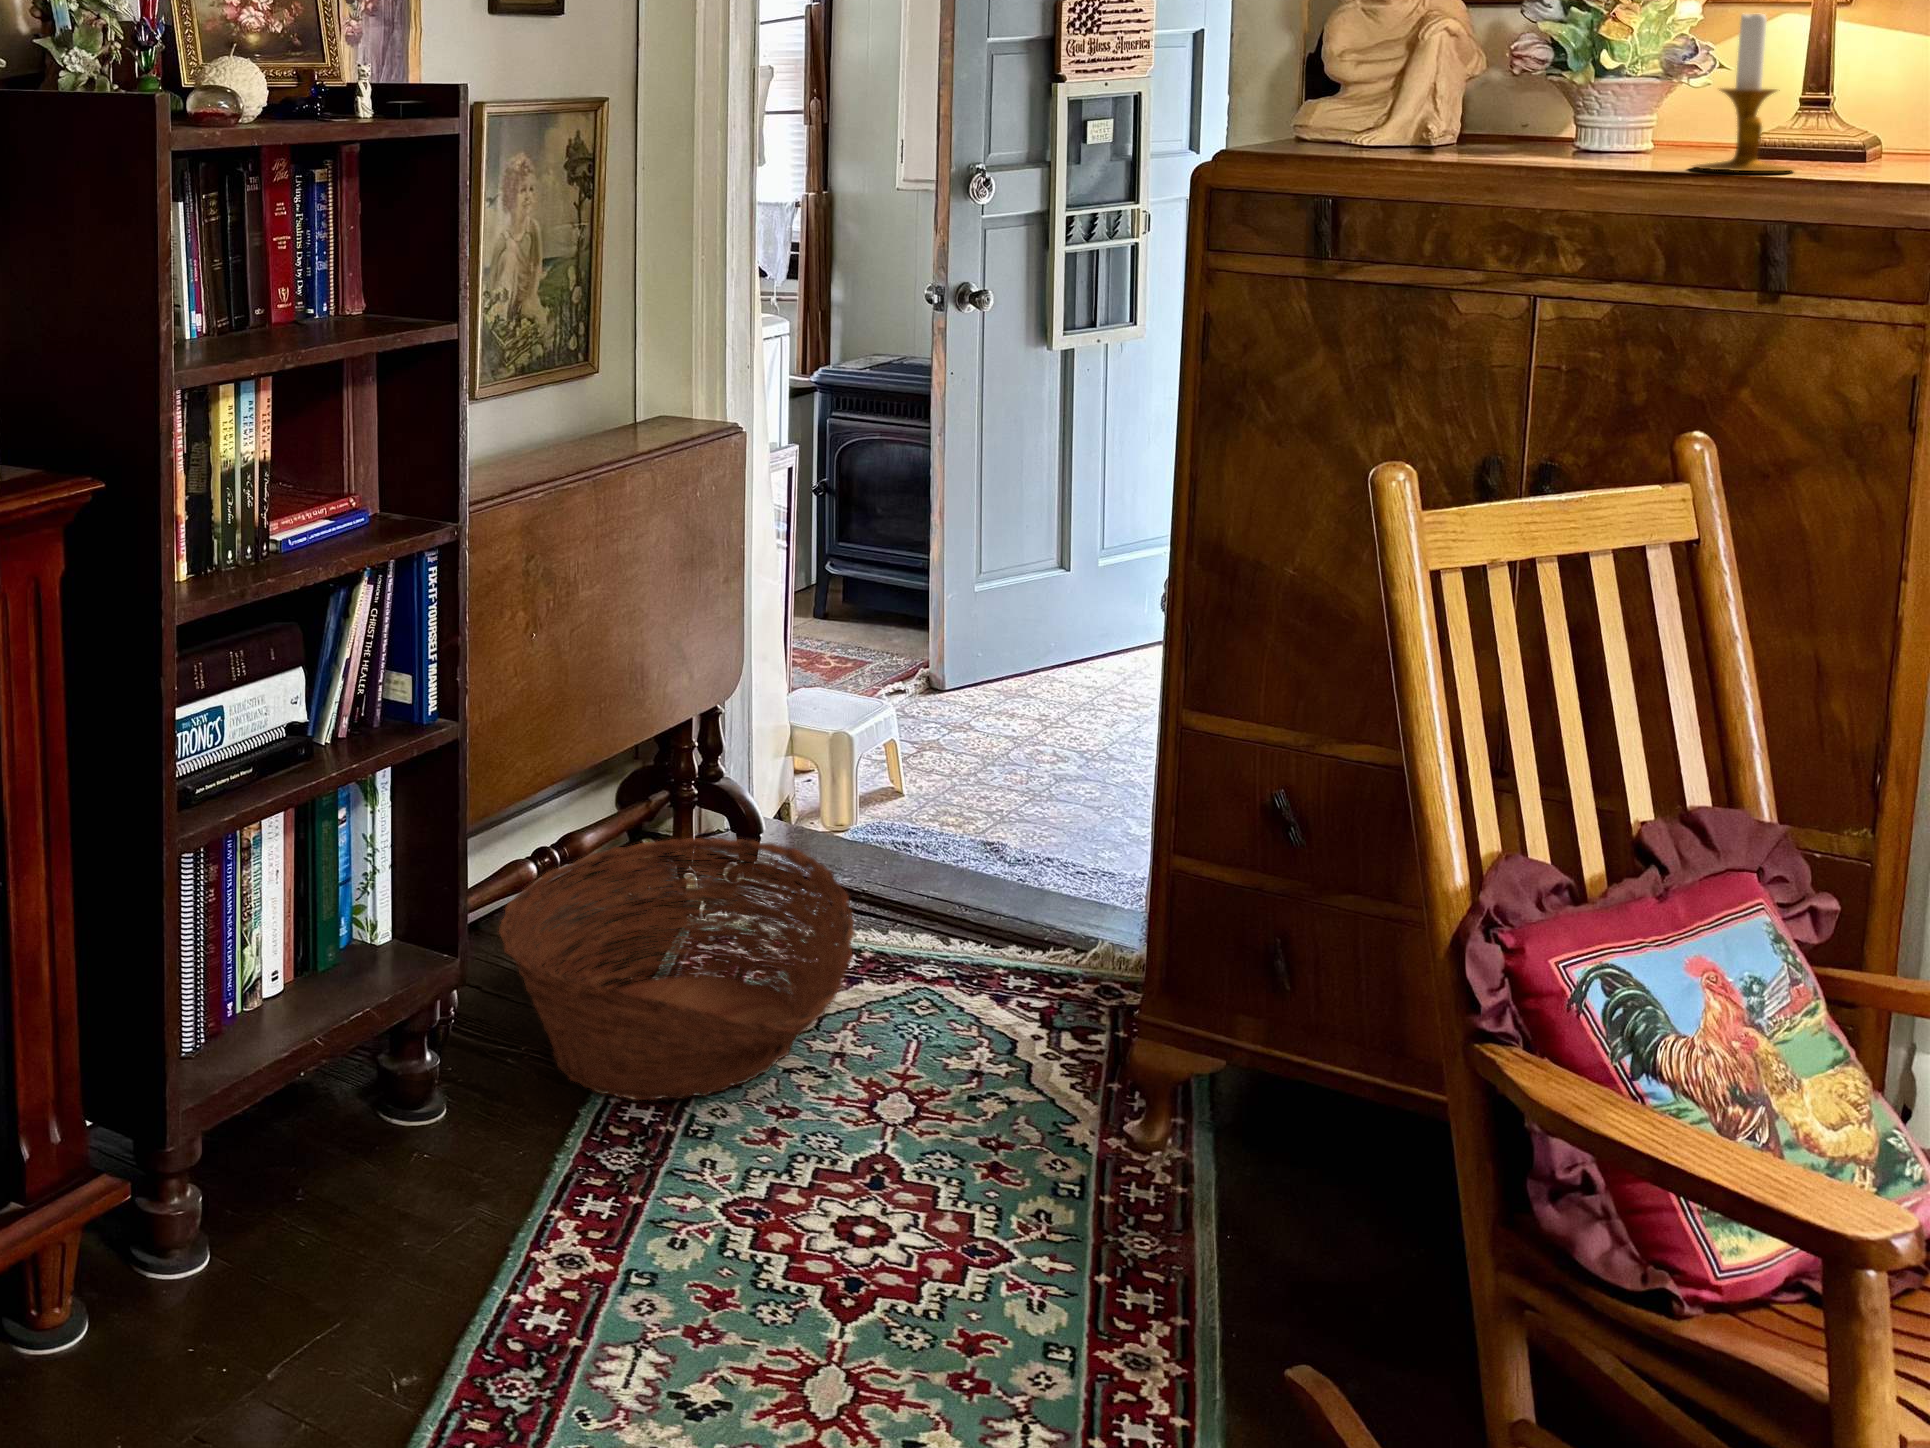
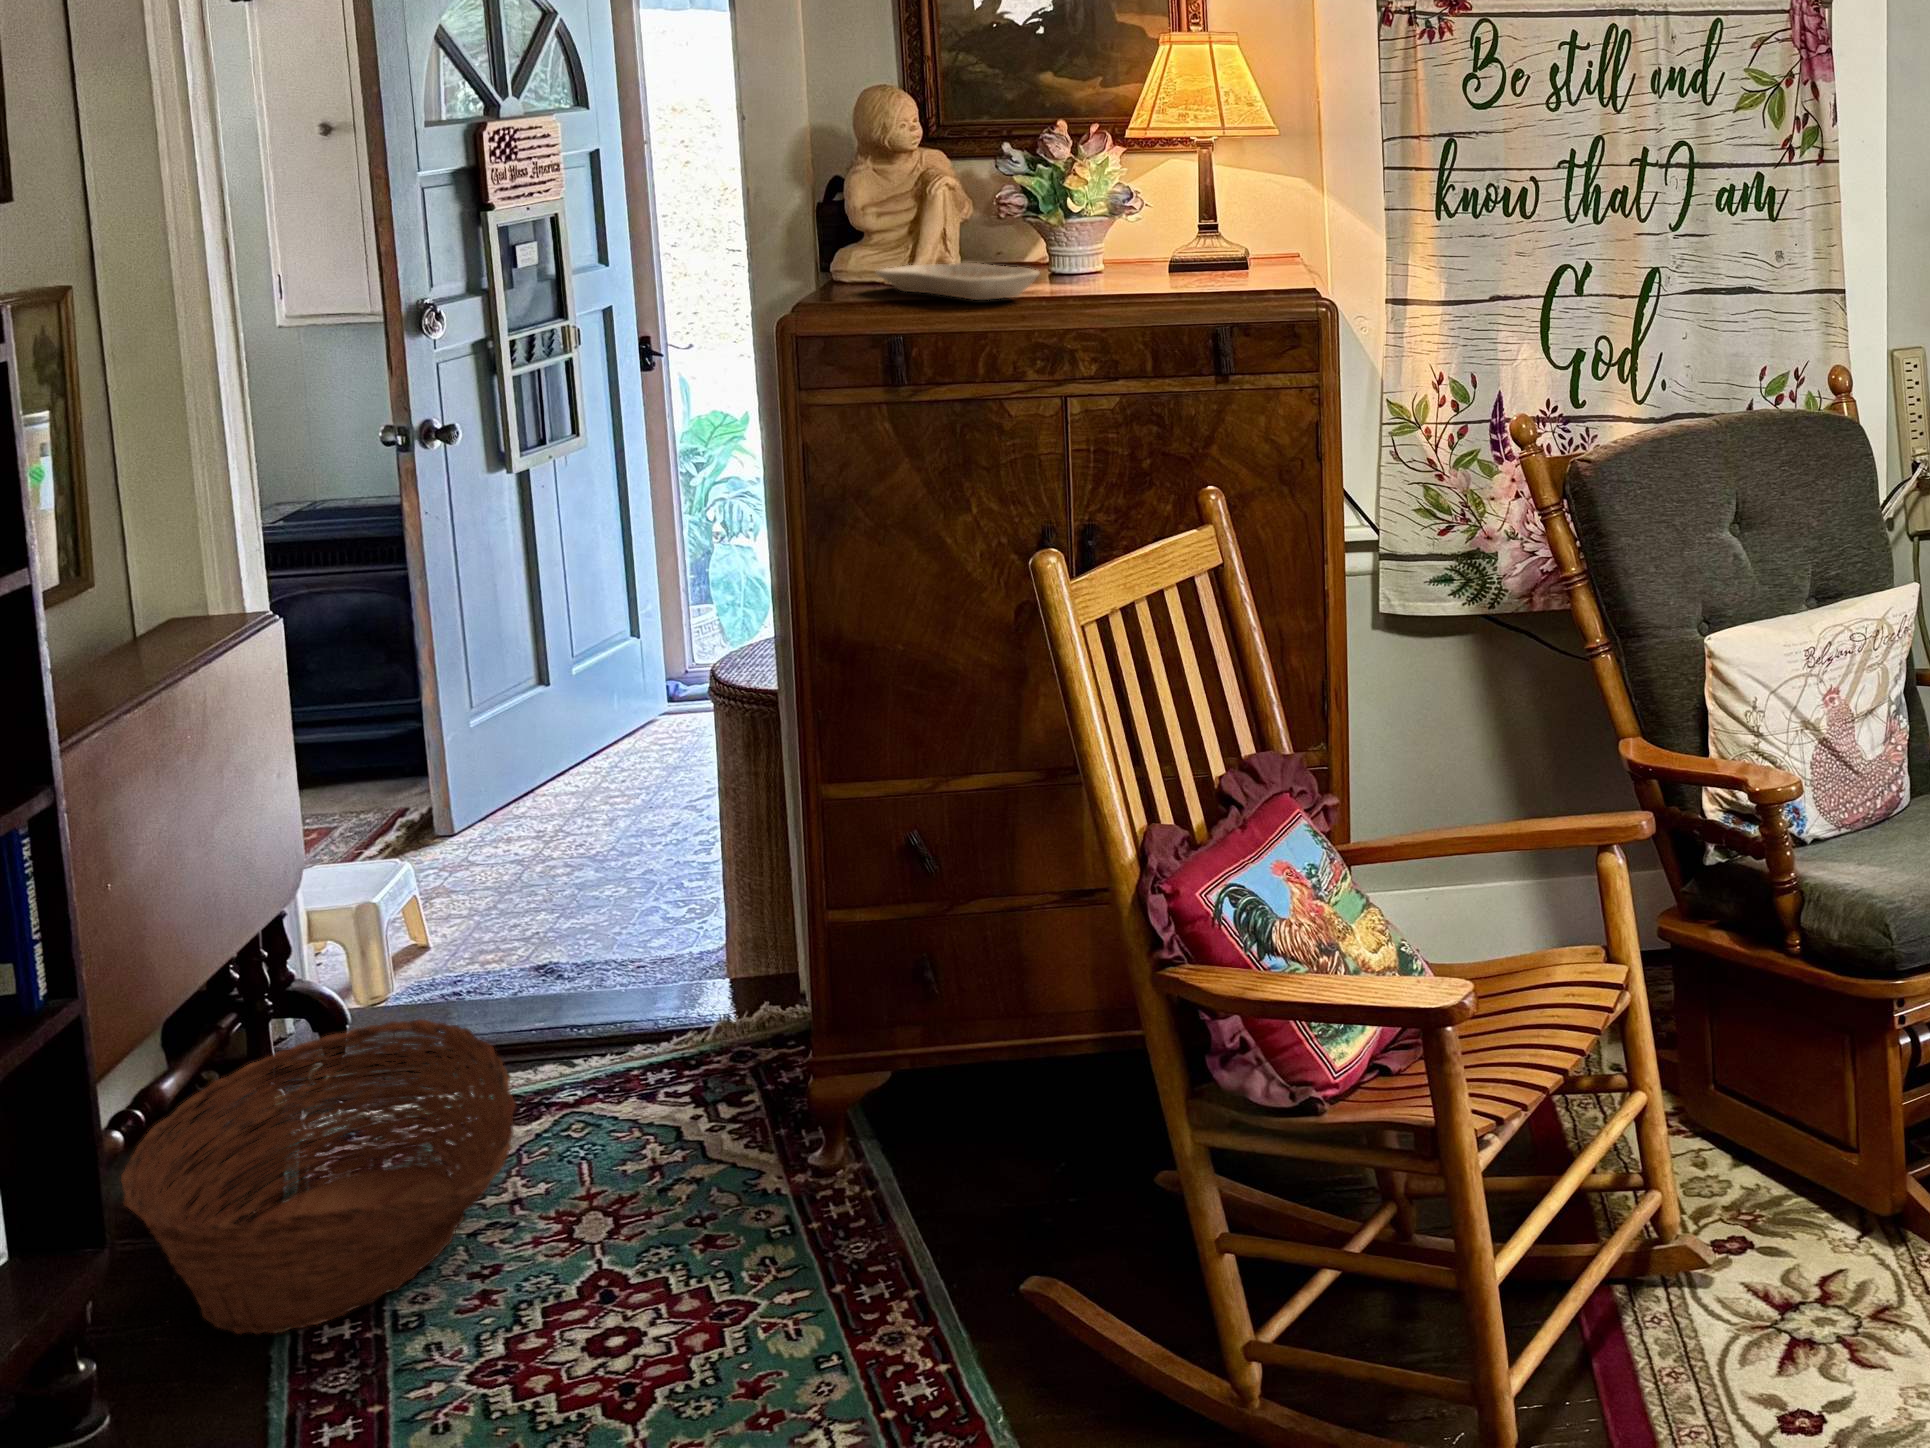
candlestick: present [1693,14,1793,171] -> none [1146,173,1215,289]
tray: none [1333,125,1530,165] -> present [876,263,1039,300]

